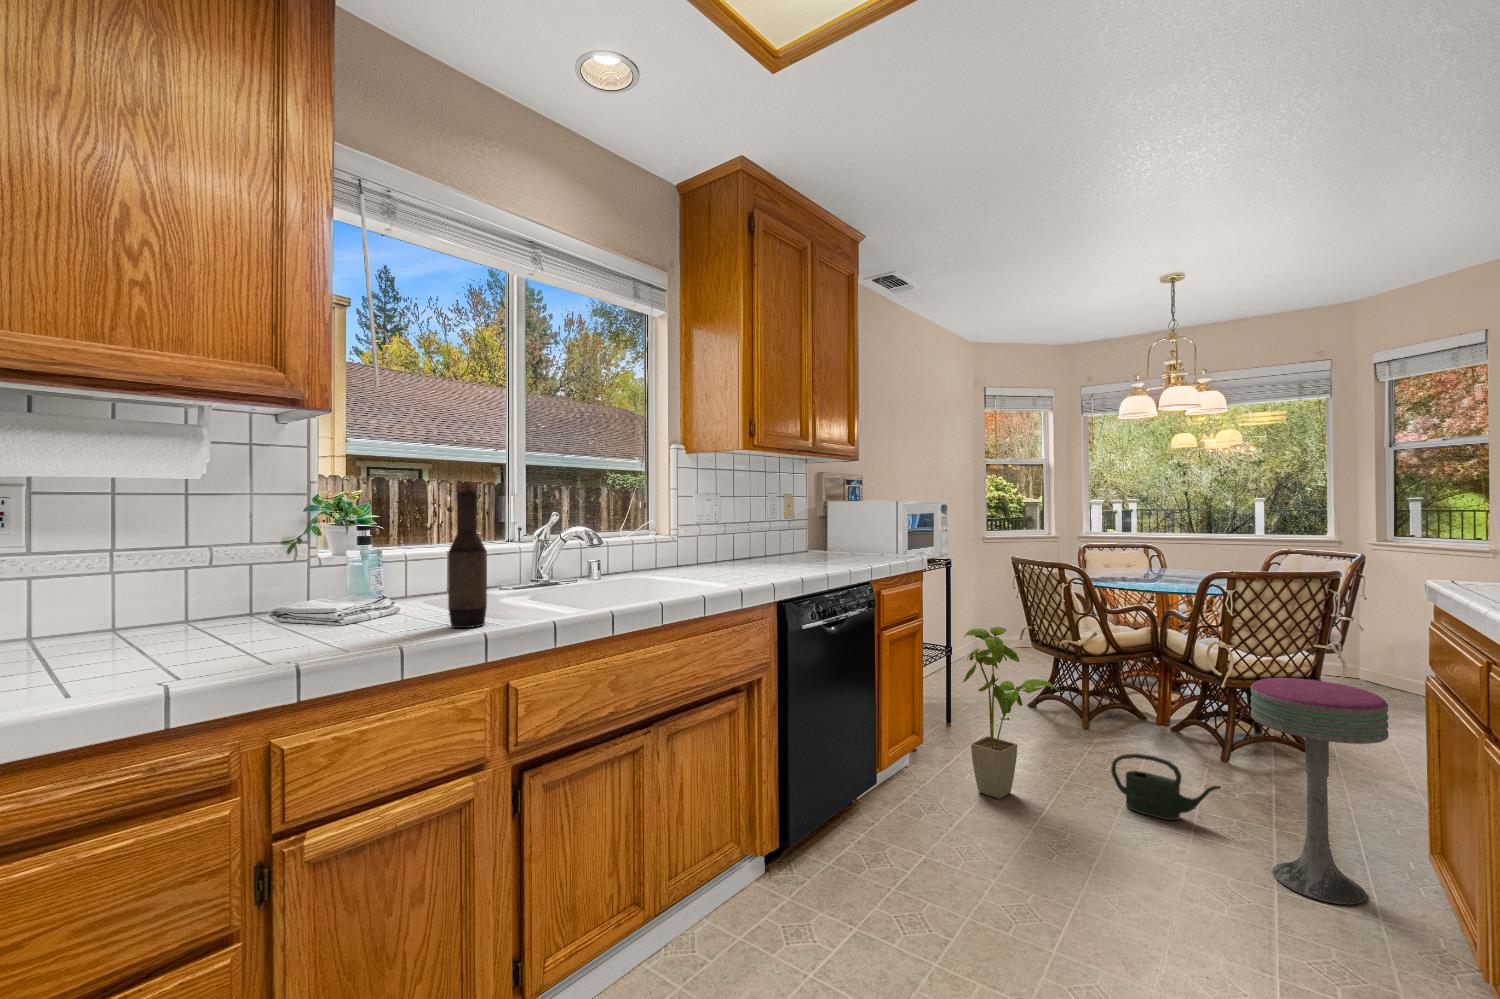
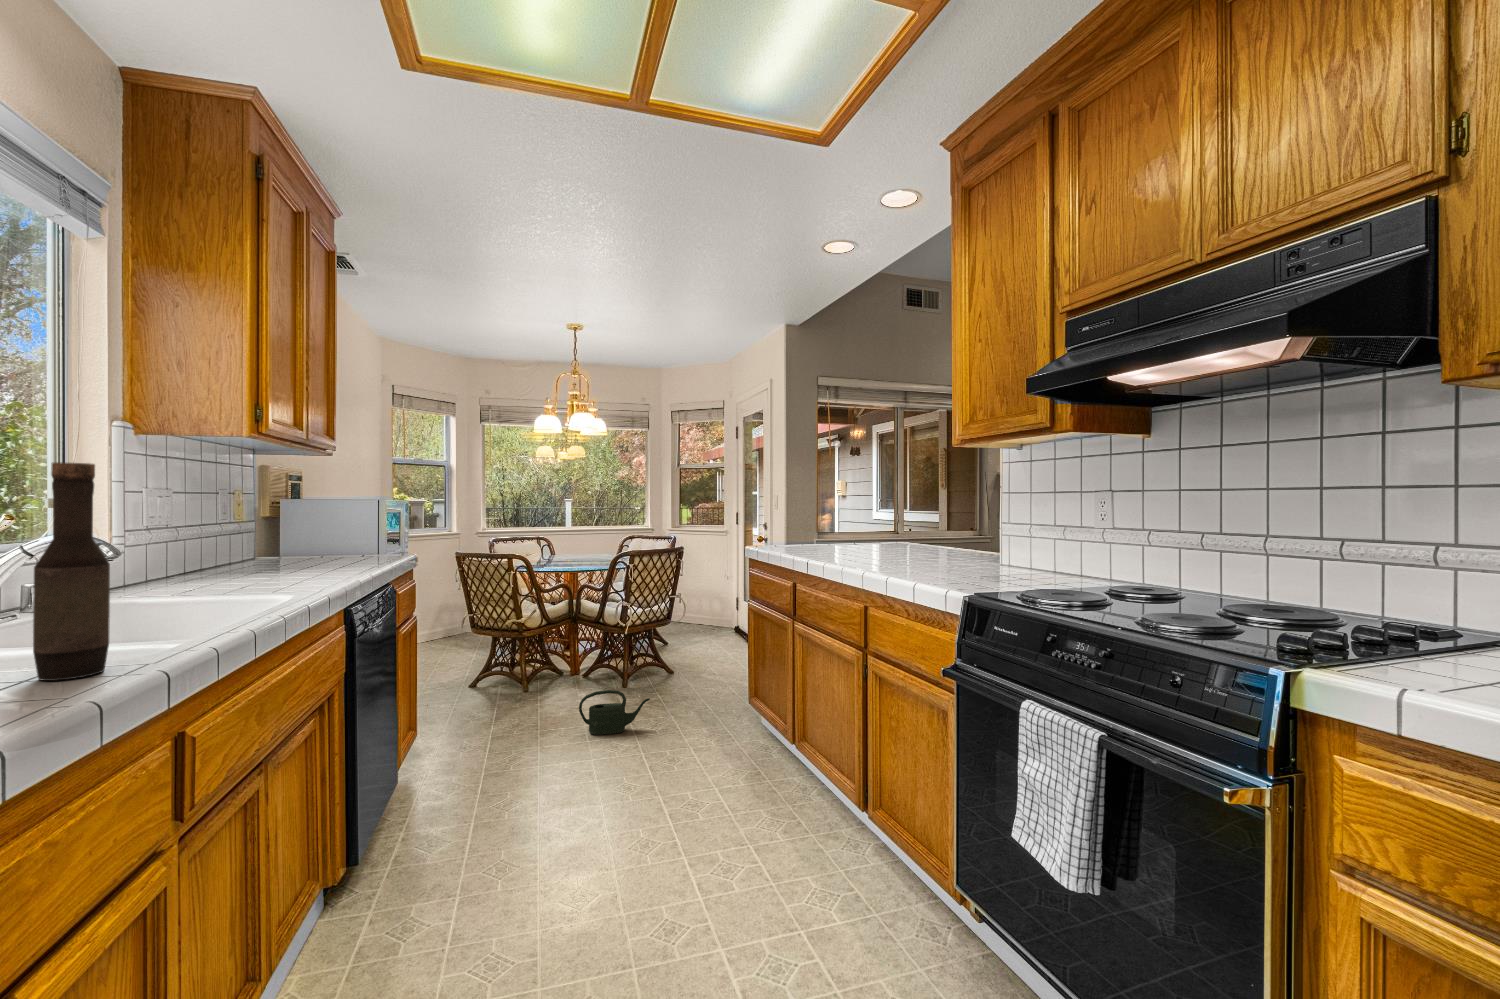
house plant: present [963,627,1059,799] -> none [465,610,549,761]
bar stool: present [1251,678,1388,905] -> none [676,614,742,747]

